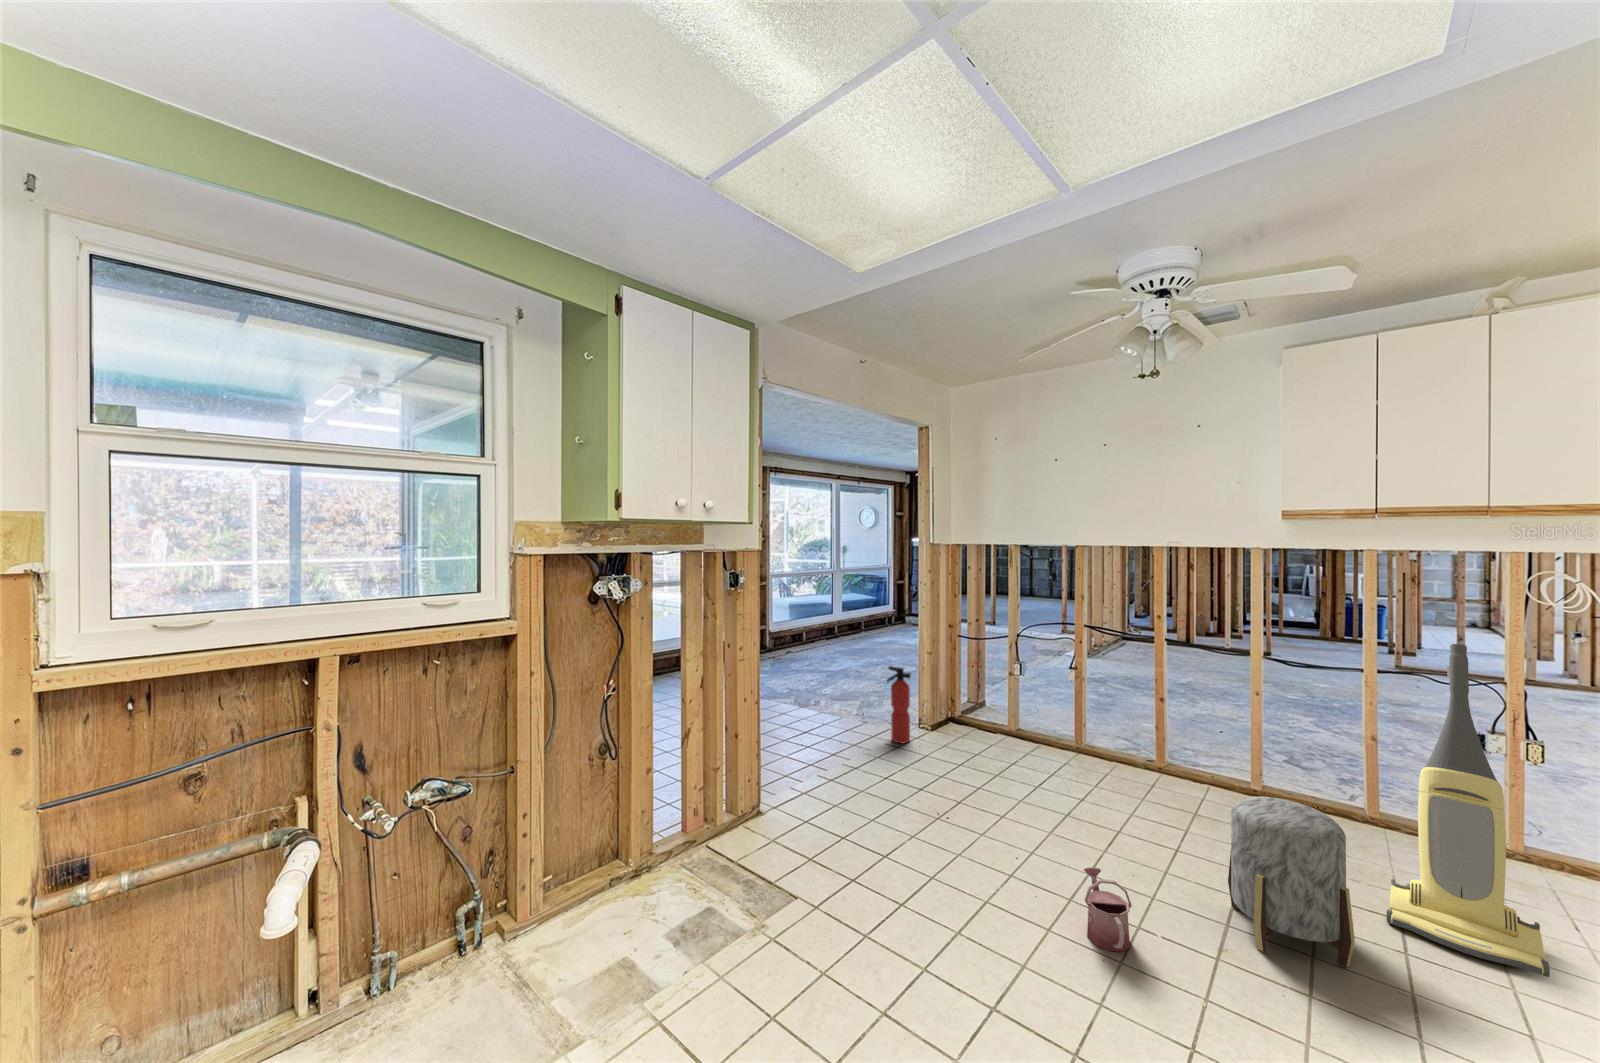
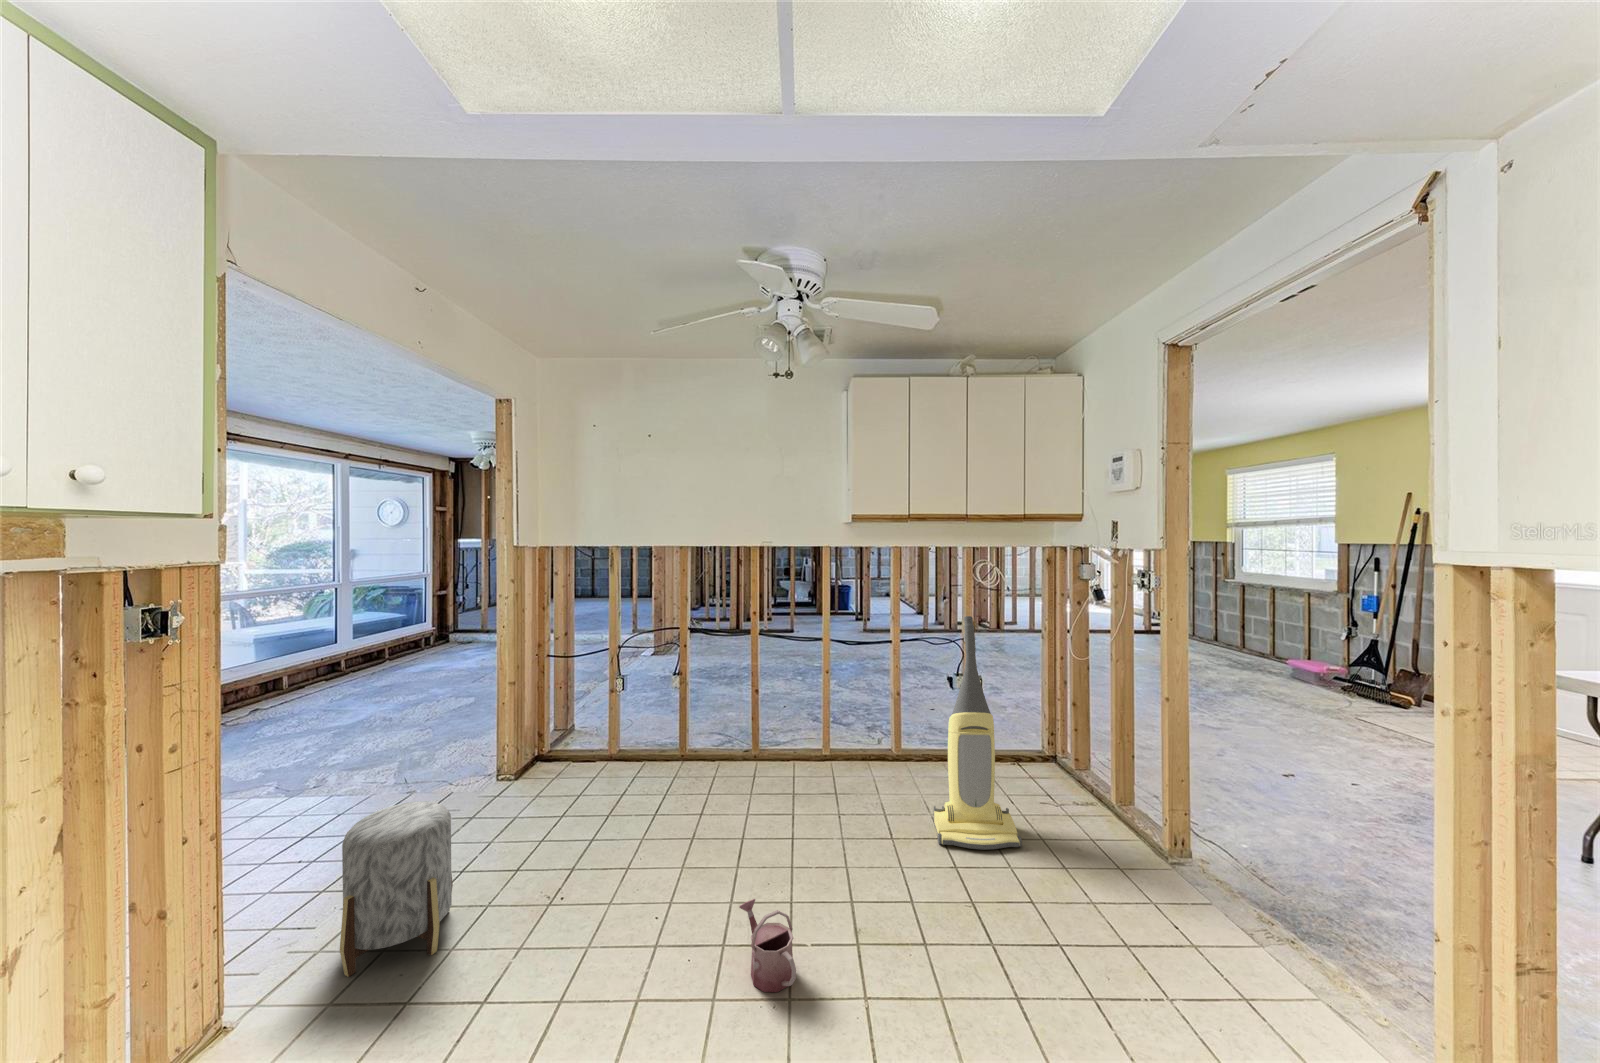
fire extinguisher: present [887,666,911,743] -> none [451,709,487,809]
stool: present [1228,796,1355,967] -> present [340,801,453,977]

